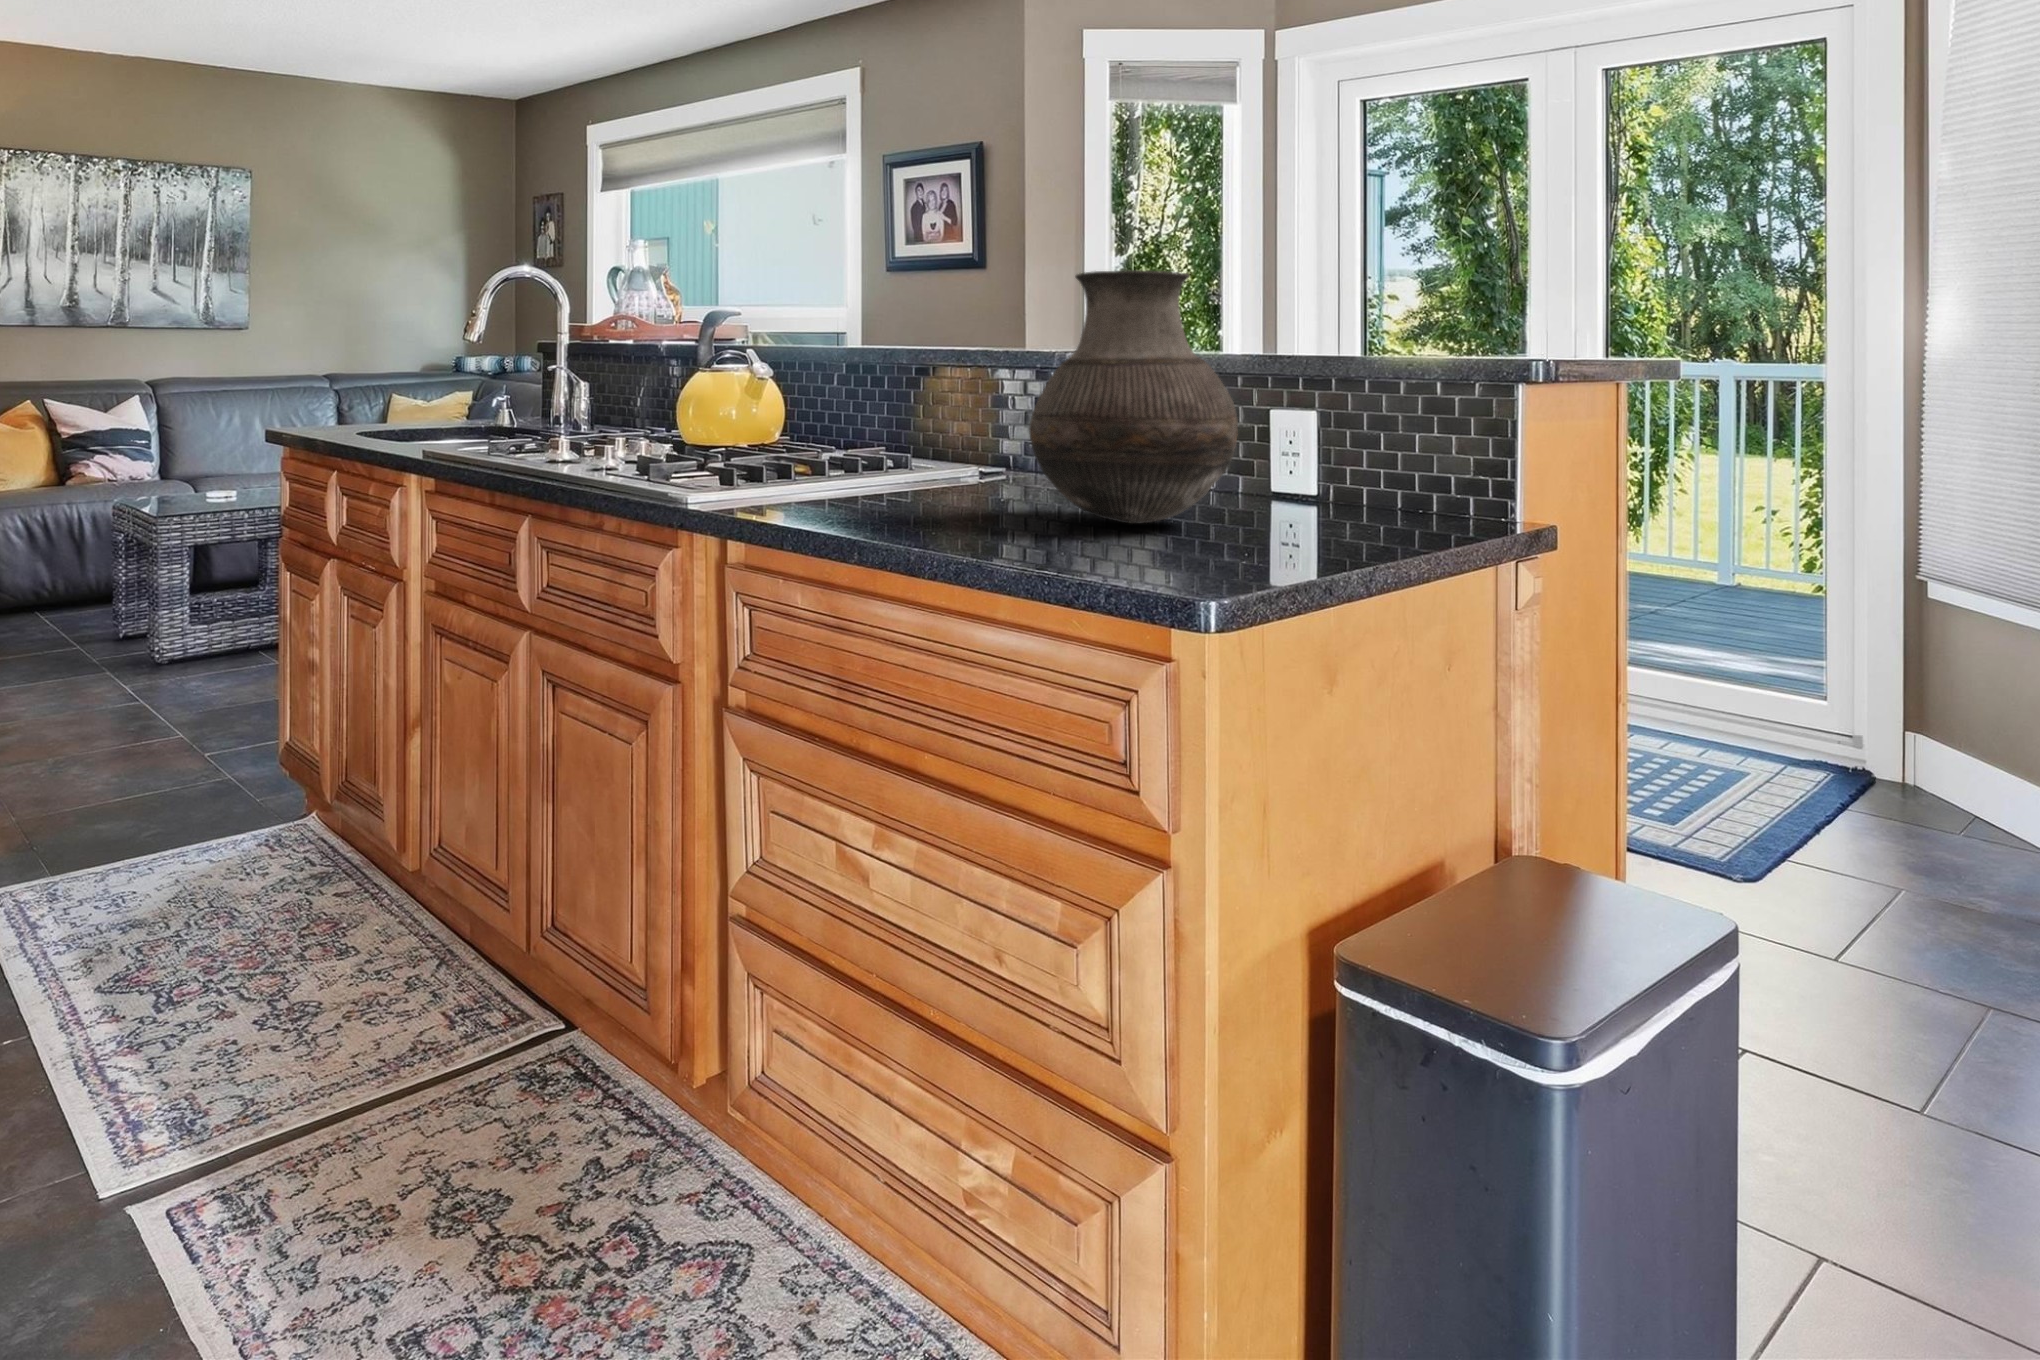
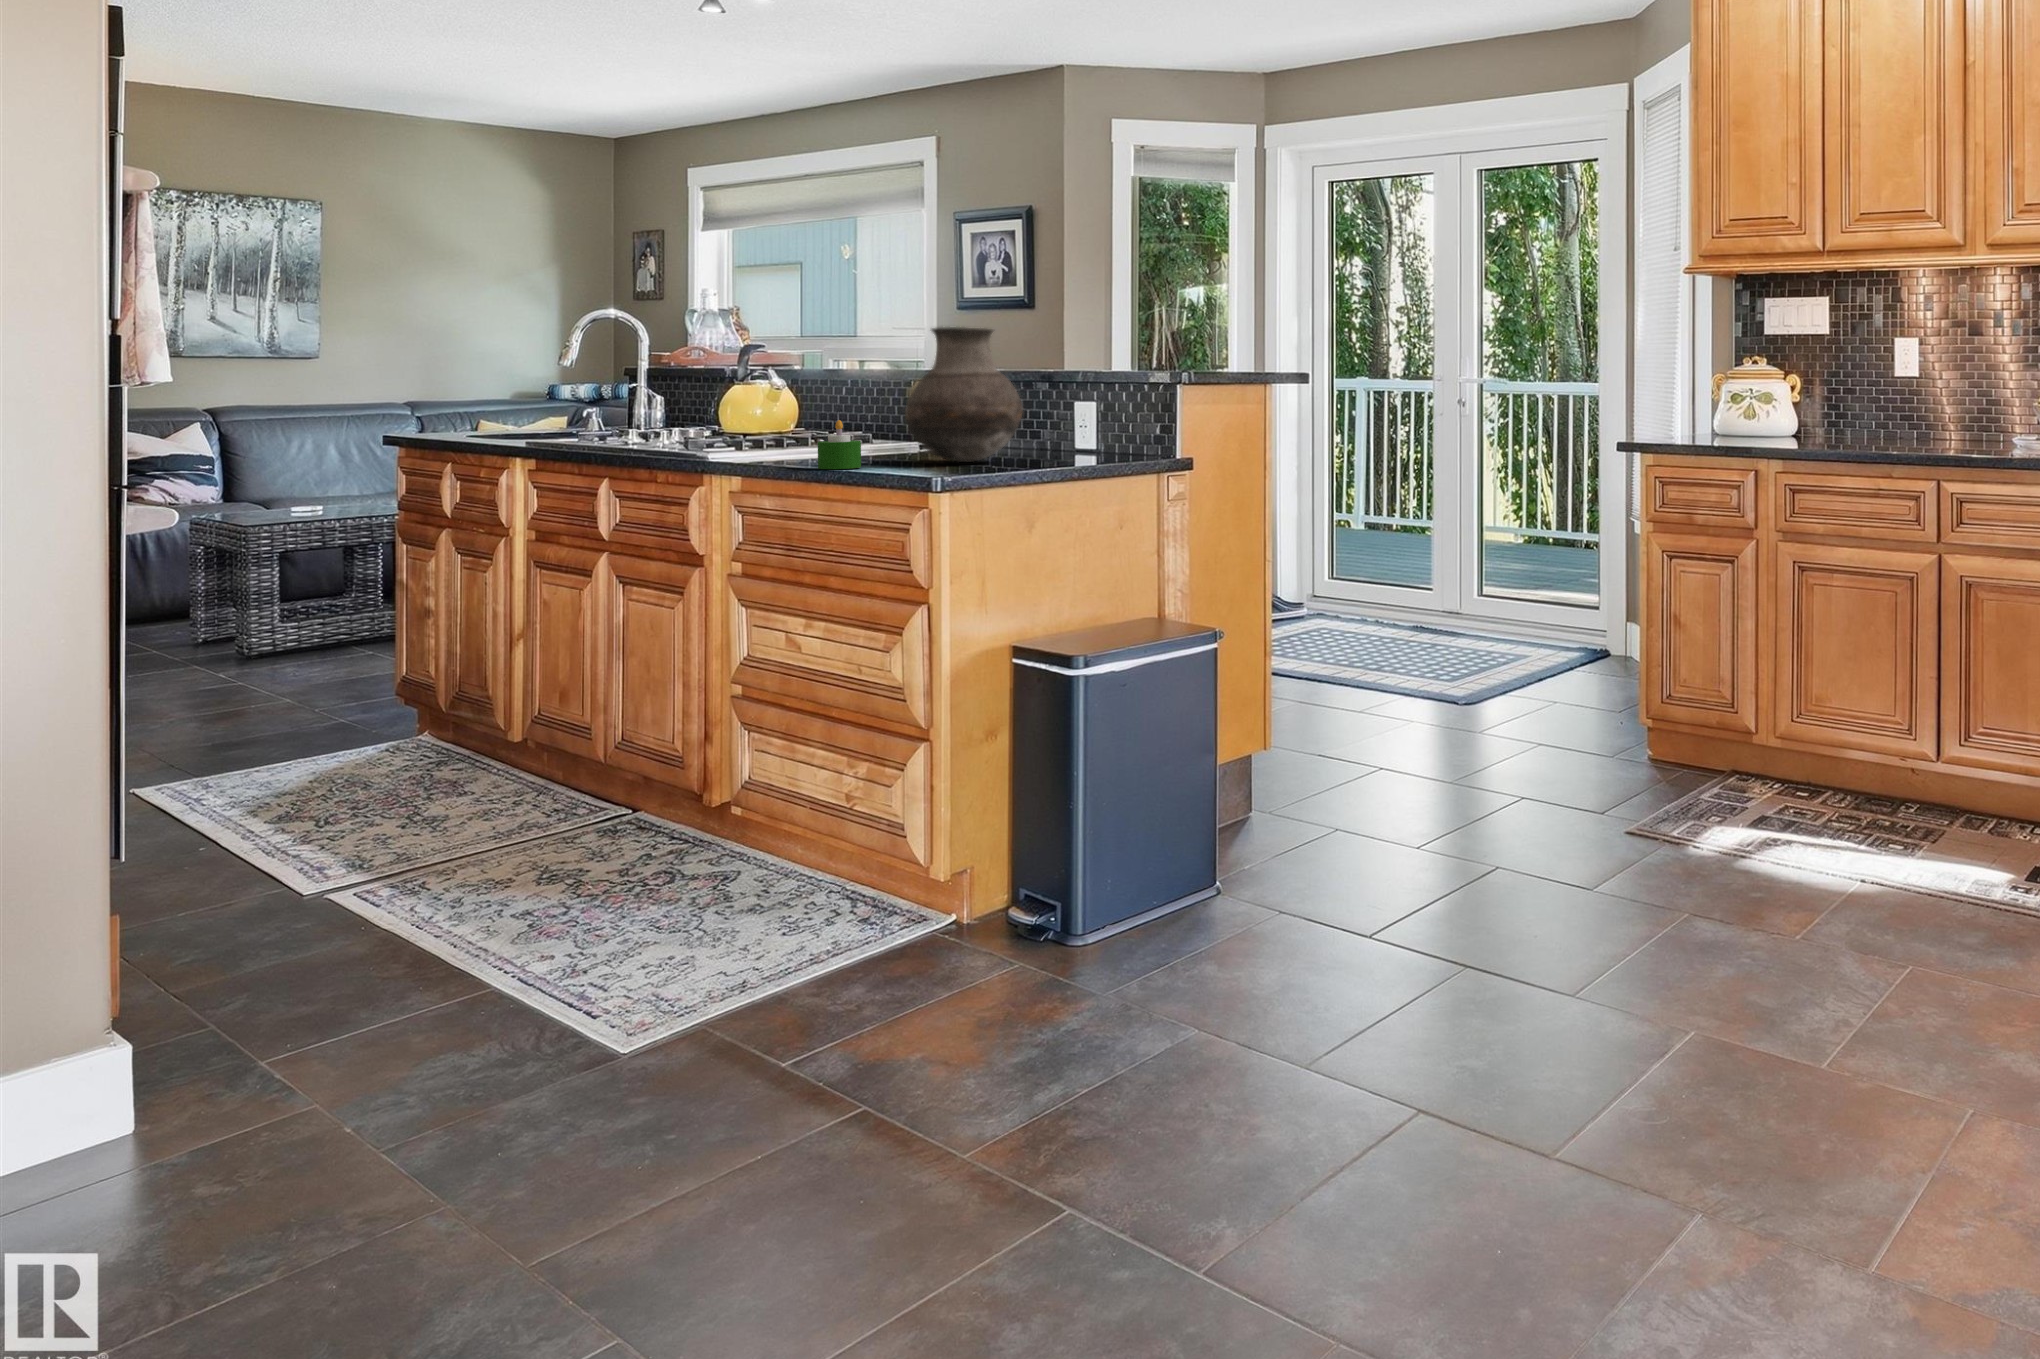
candle: none [899,447,974,543] -> present [818,420,861,469]

